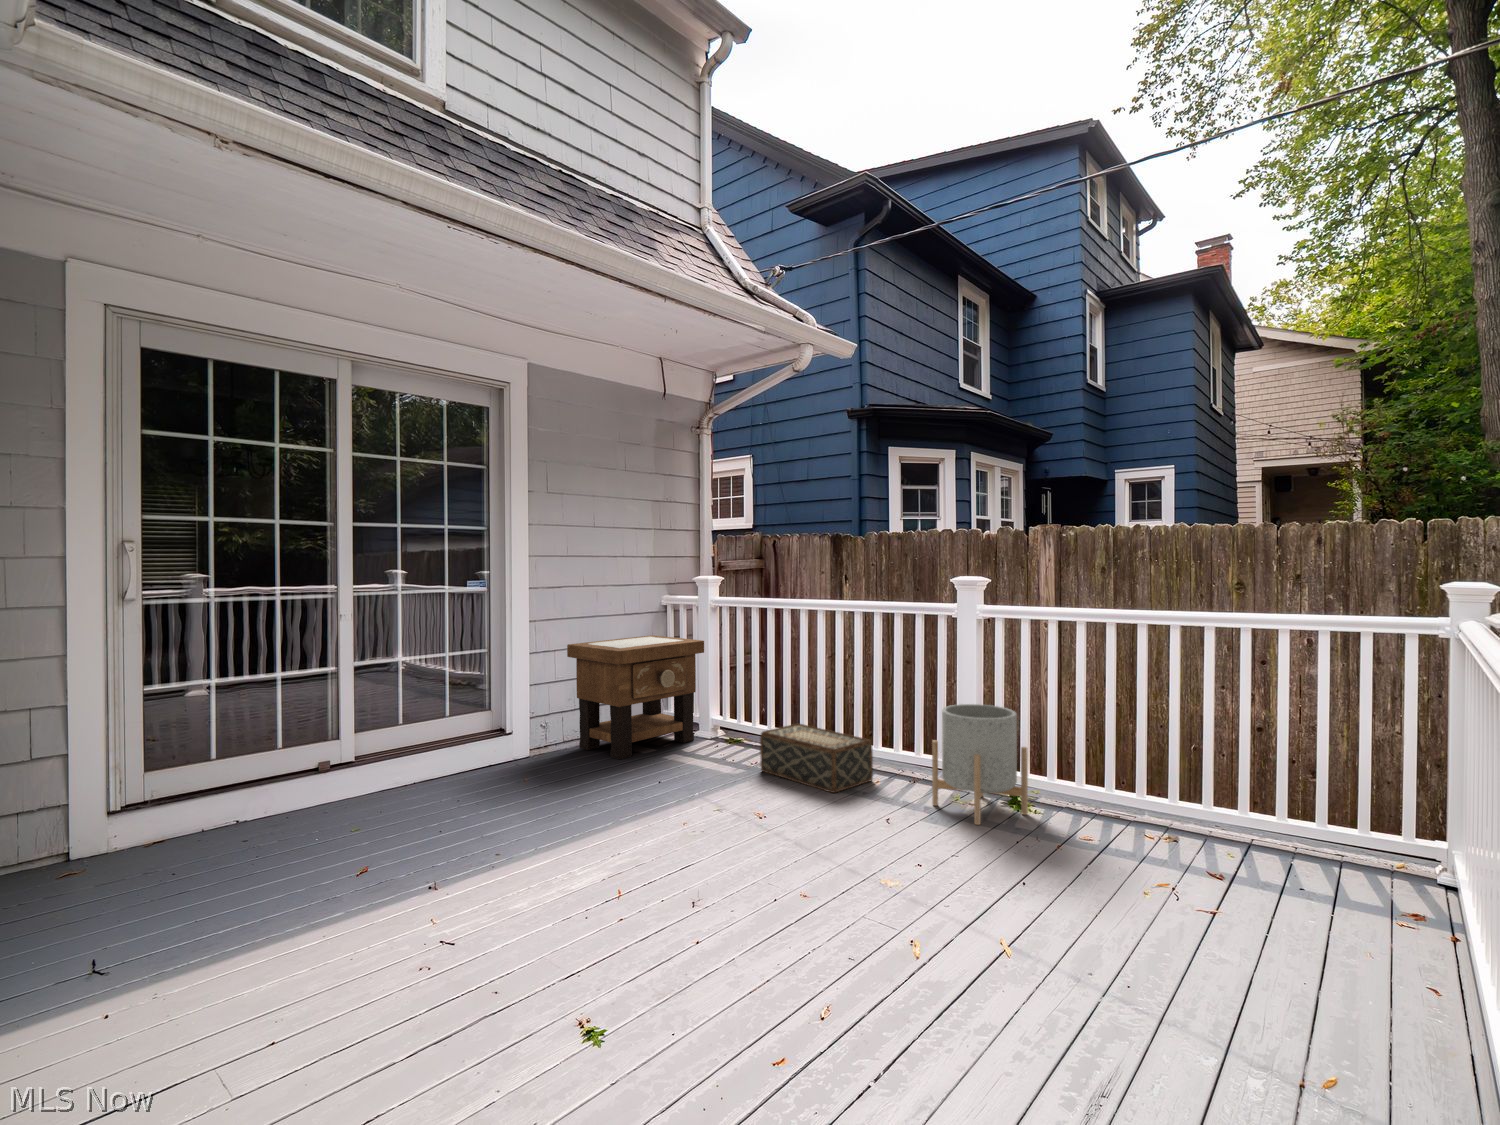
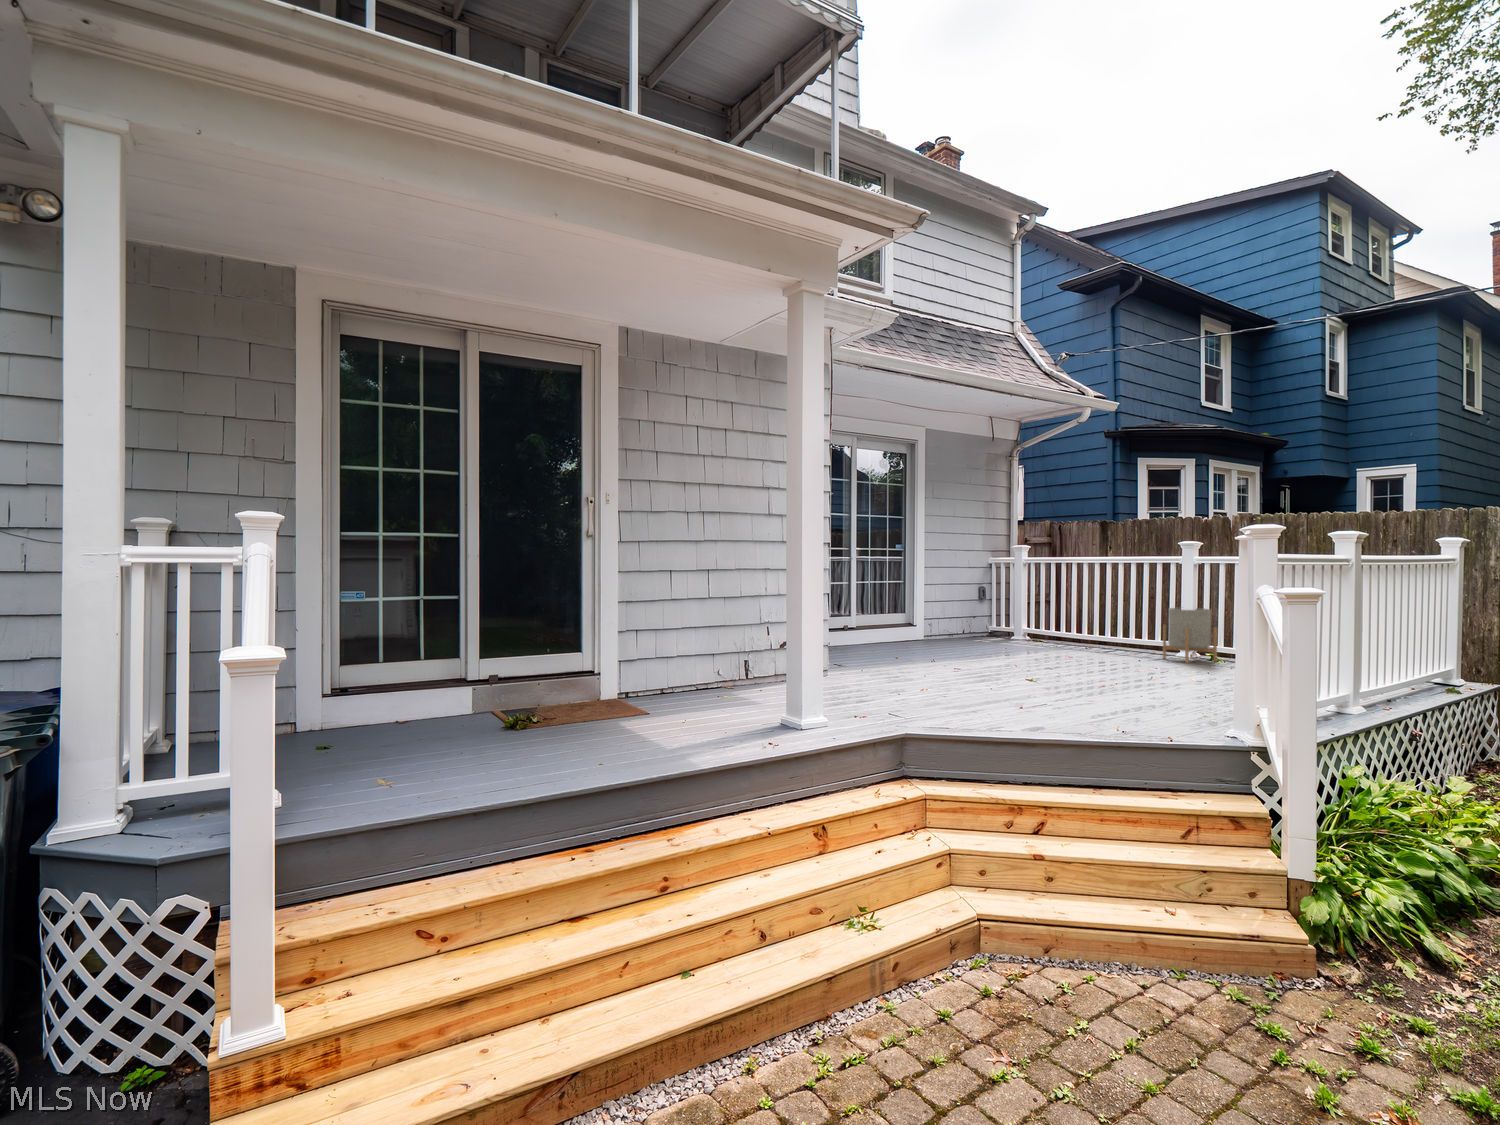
side table: present [567,635,704,759] -> none [940,581,1019,644]
woven basket: present [760,724,873,793] -> none [1060,626,1128,654]

